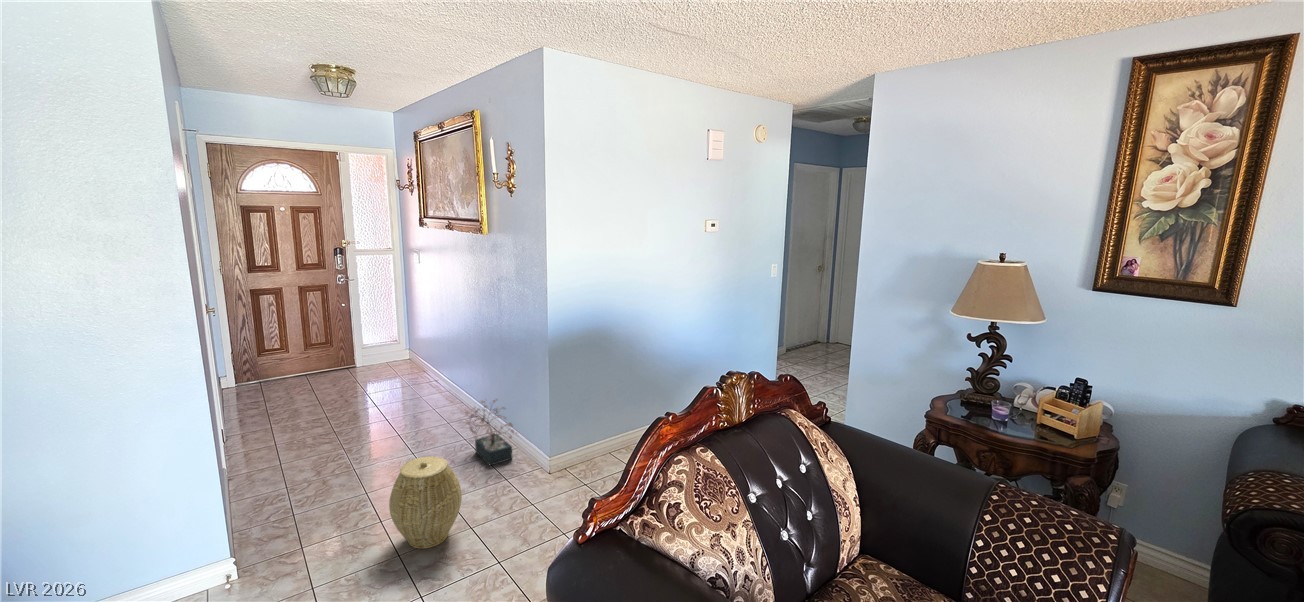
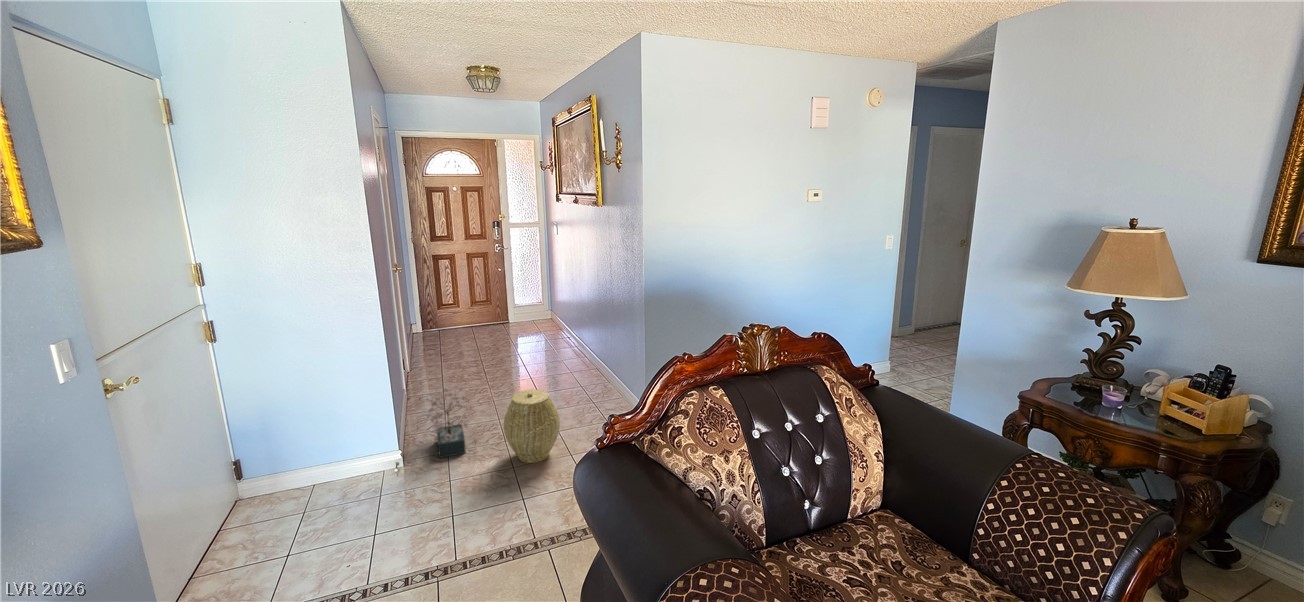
decorative plant: present [465,399,518,465] -> present [426,388,469,458]

